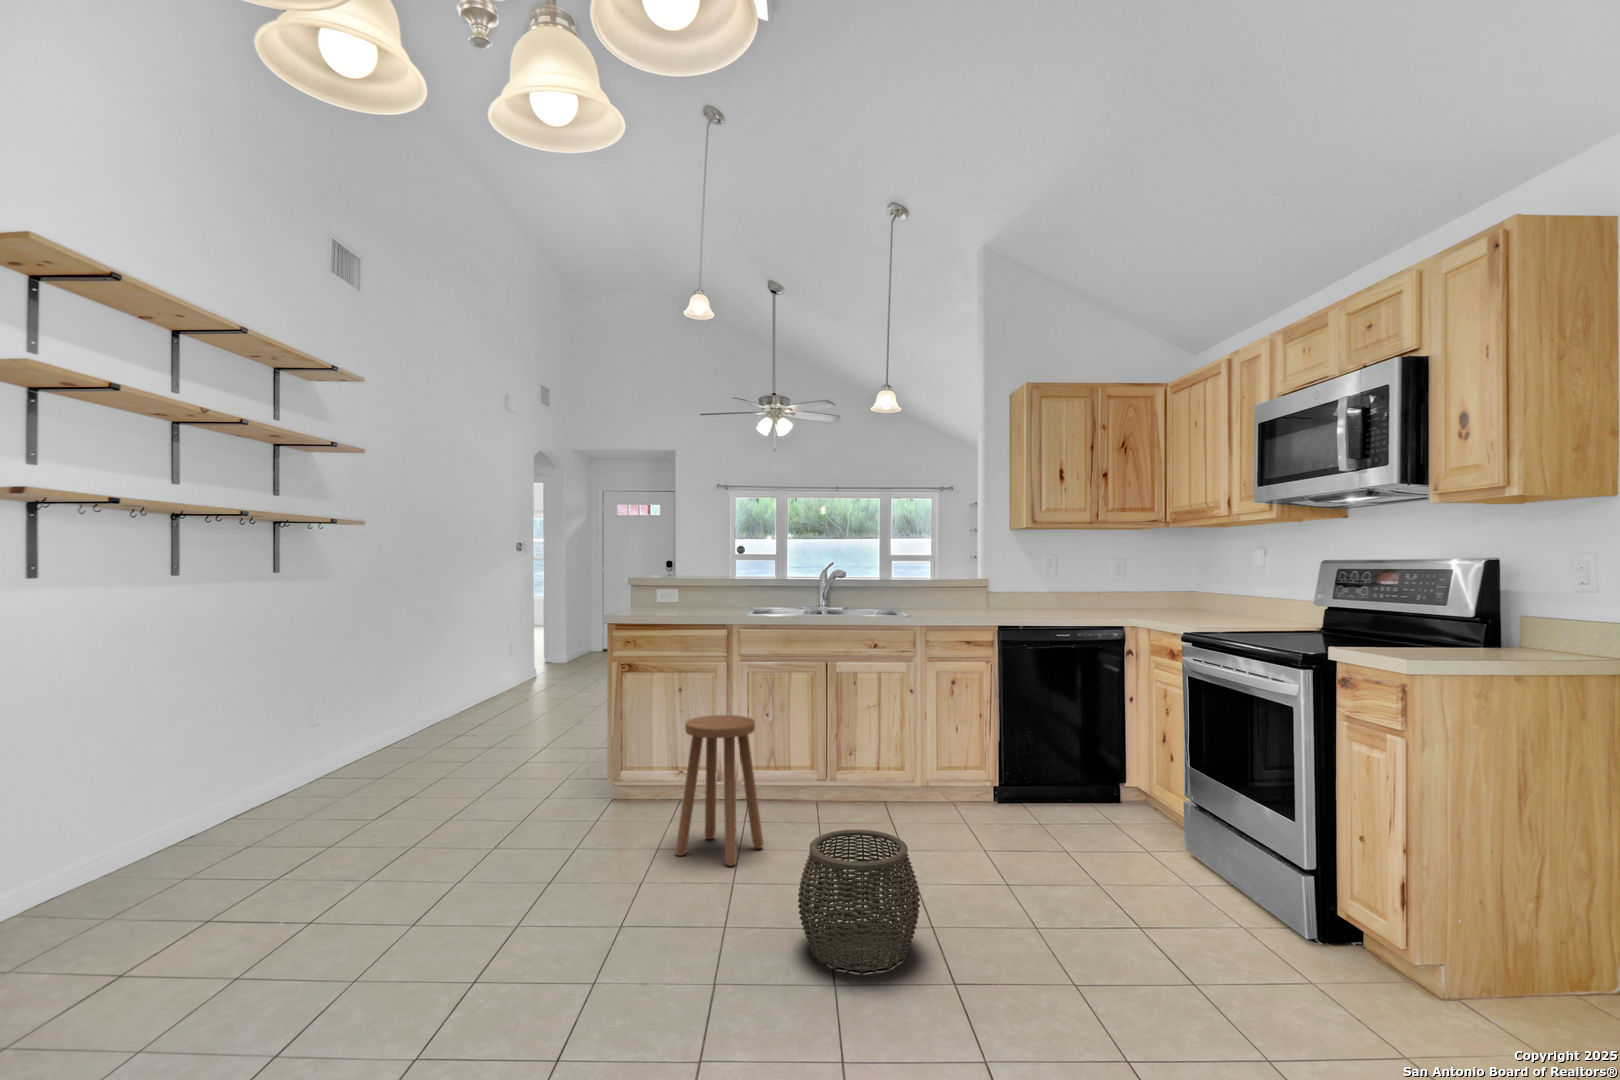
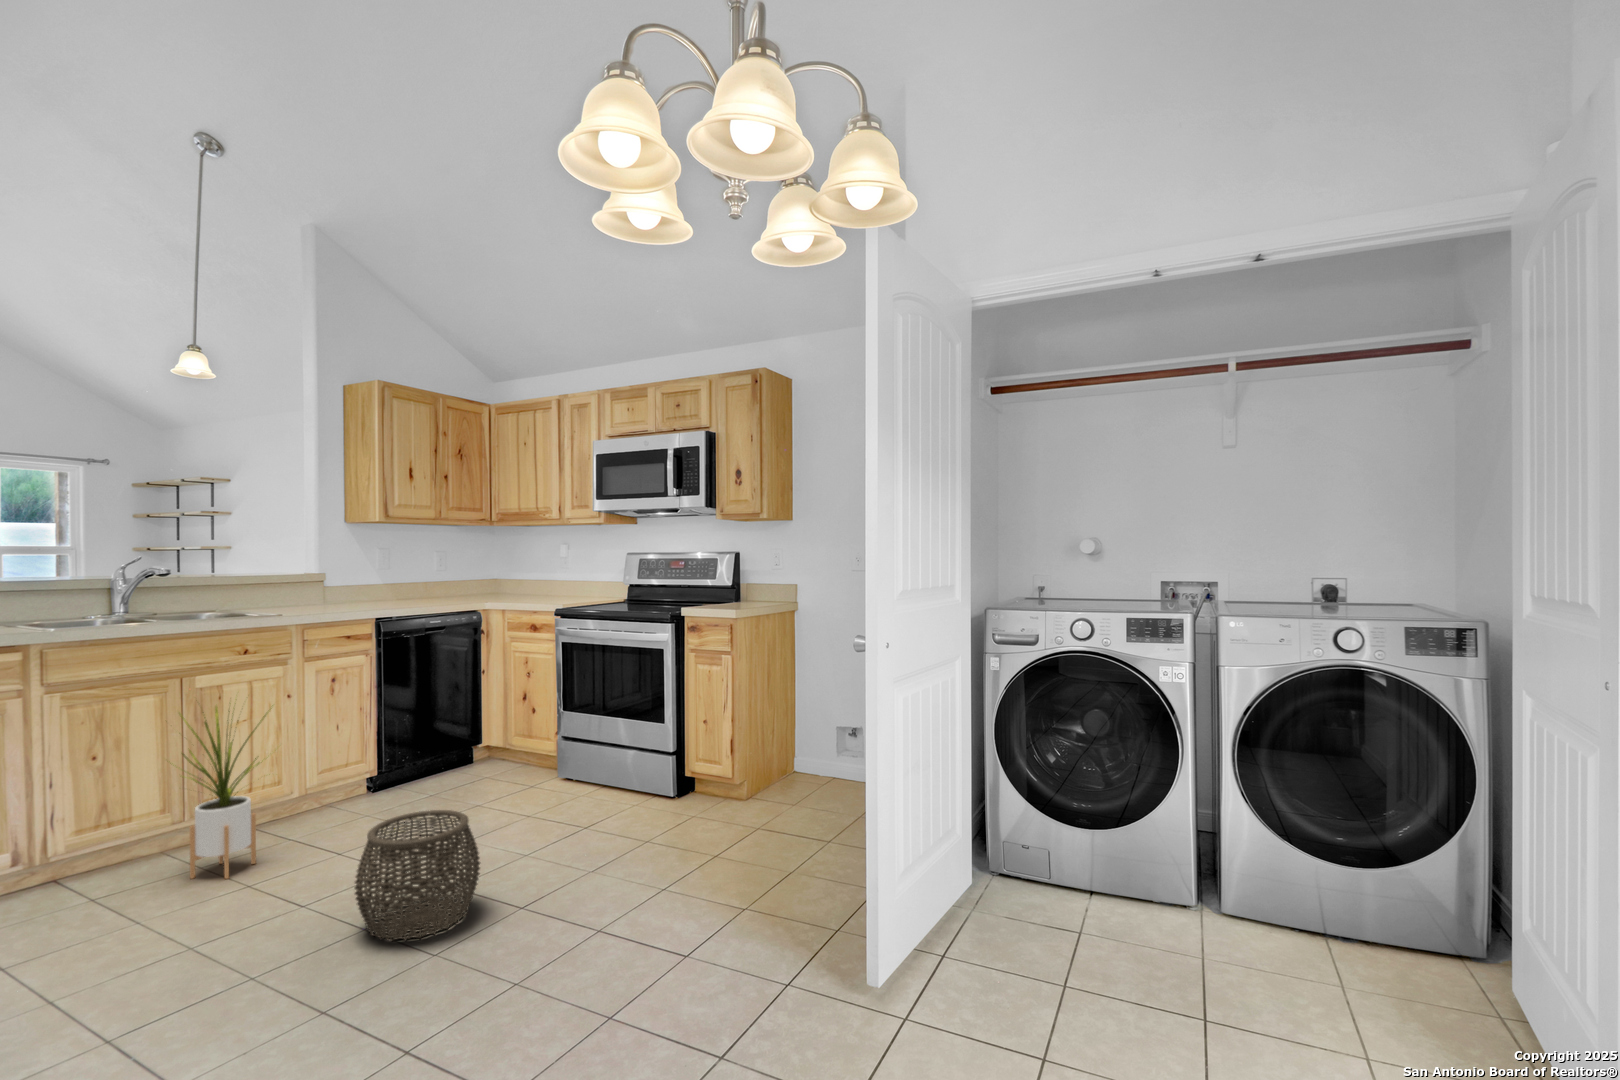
house plant: none [781,676,864,841] -> present [179,706,272,879]
stool: present [676,715,763,866] -> none [43,757,171,961]

